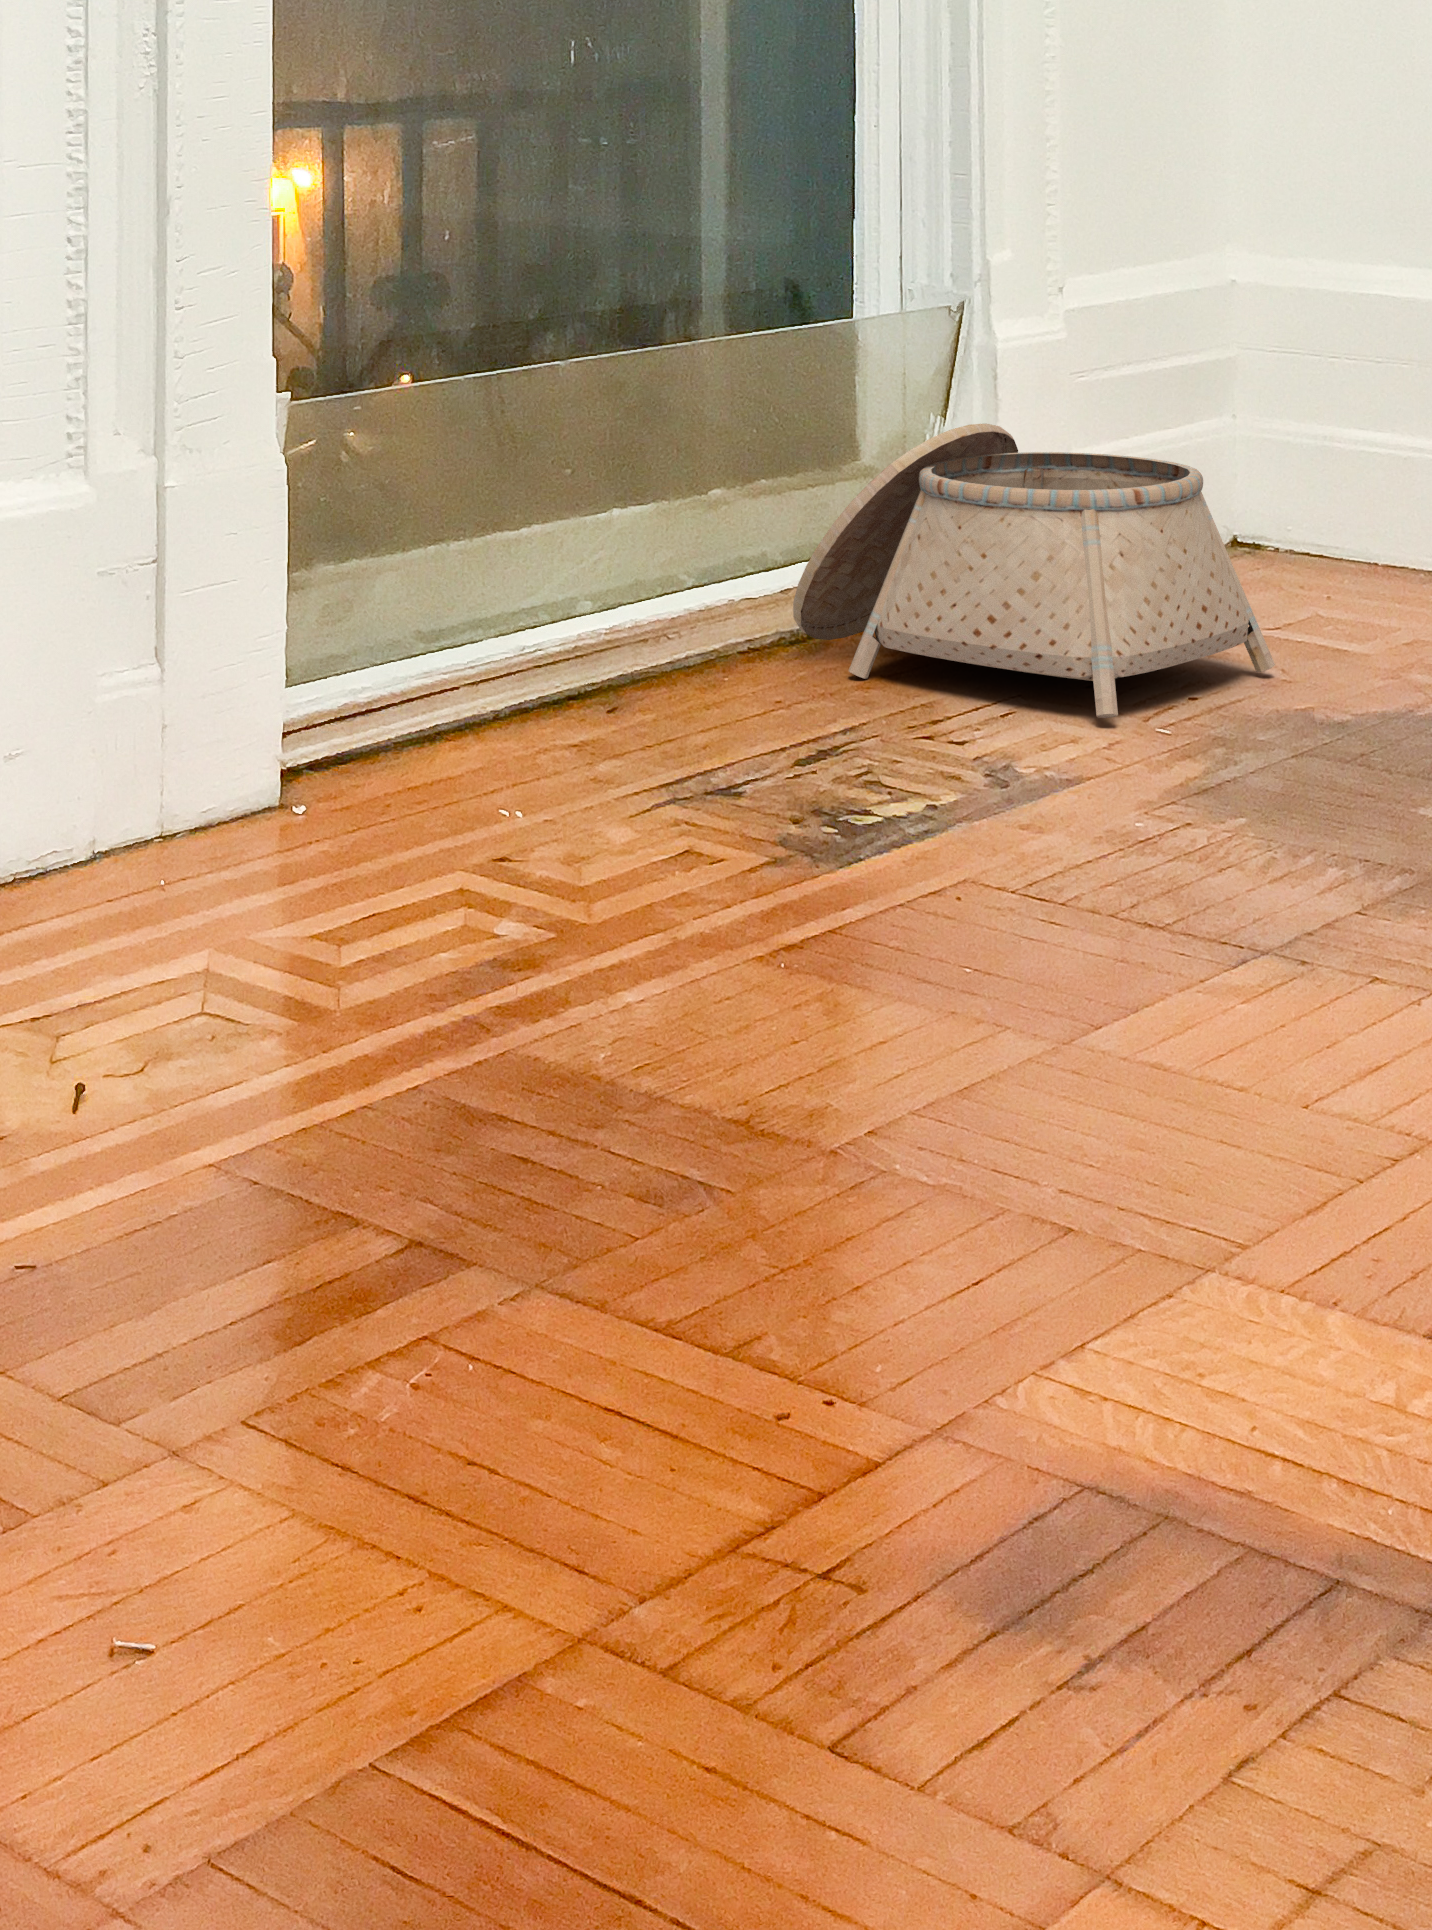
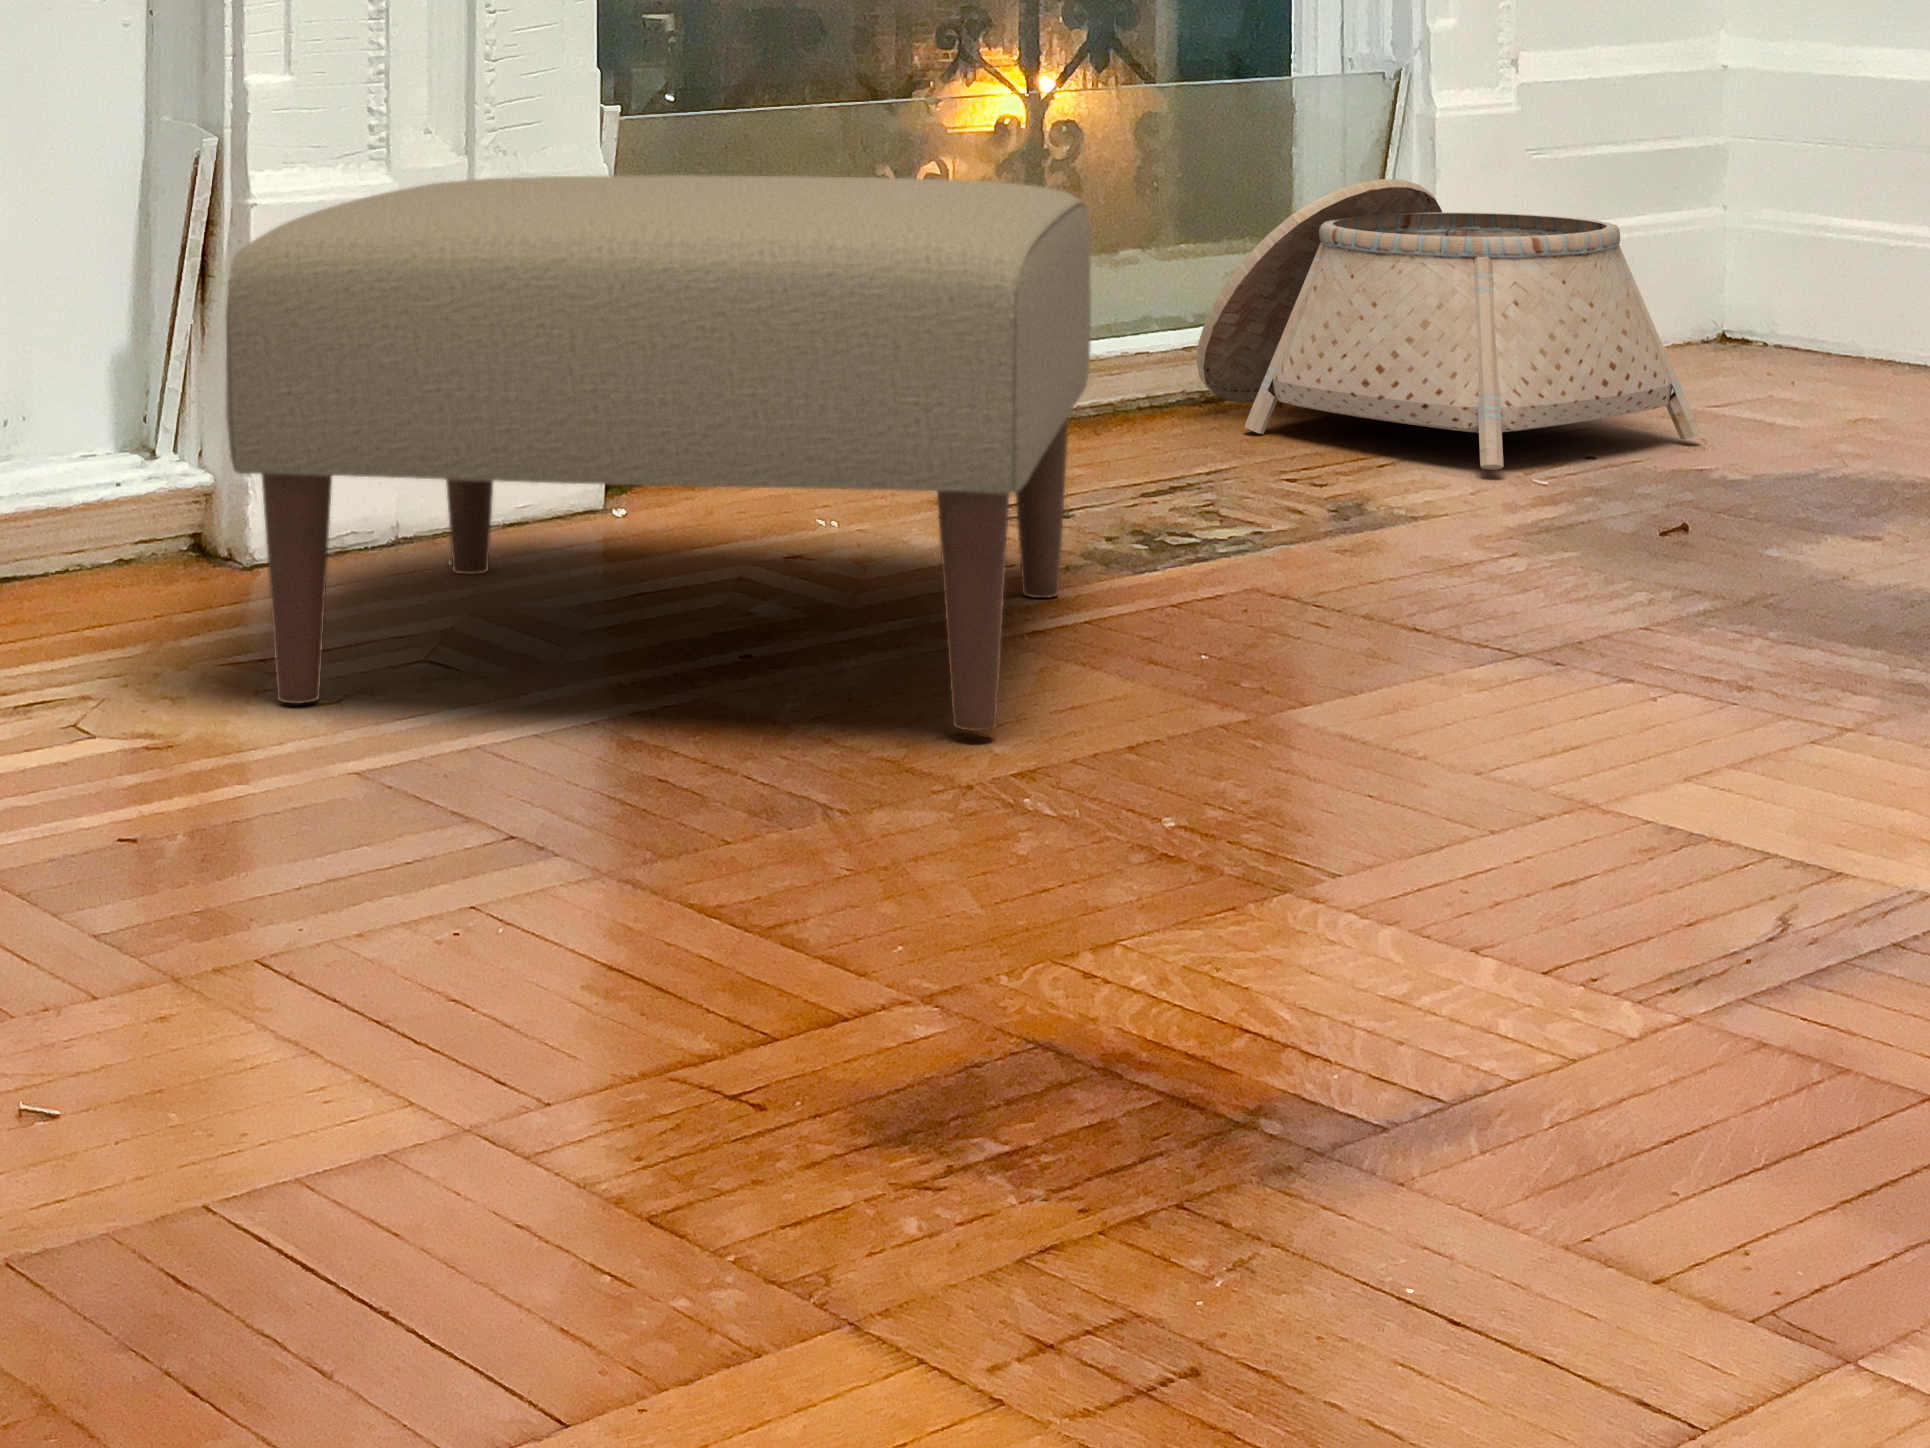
ottoman: none [38,495,848,1078] -> present [226,175,1091,731]

